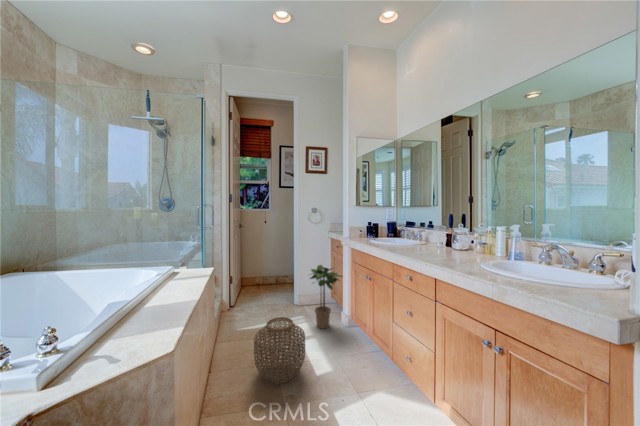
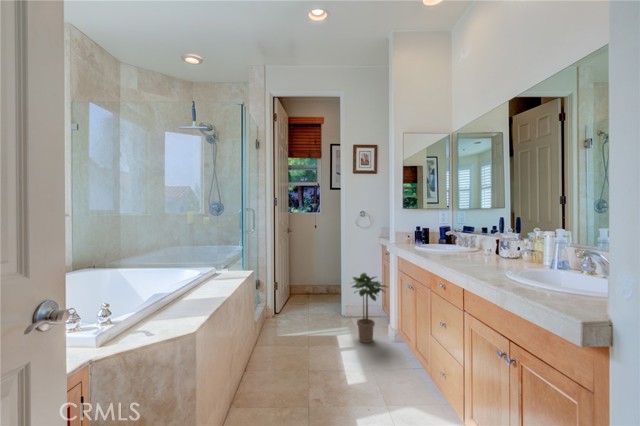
woven basket: present [254,317,305,384] -> none [282,323,334,390]

